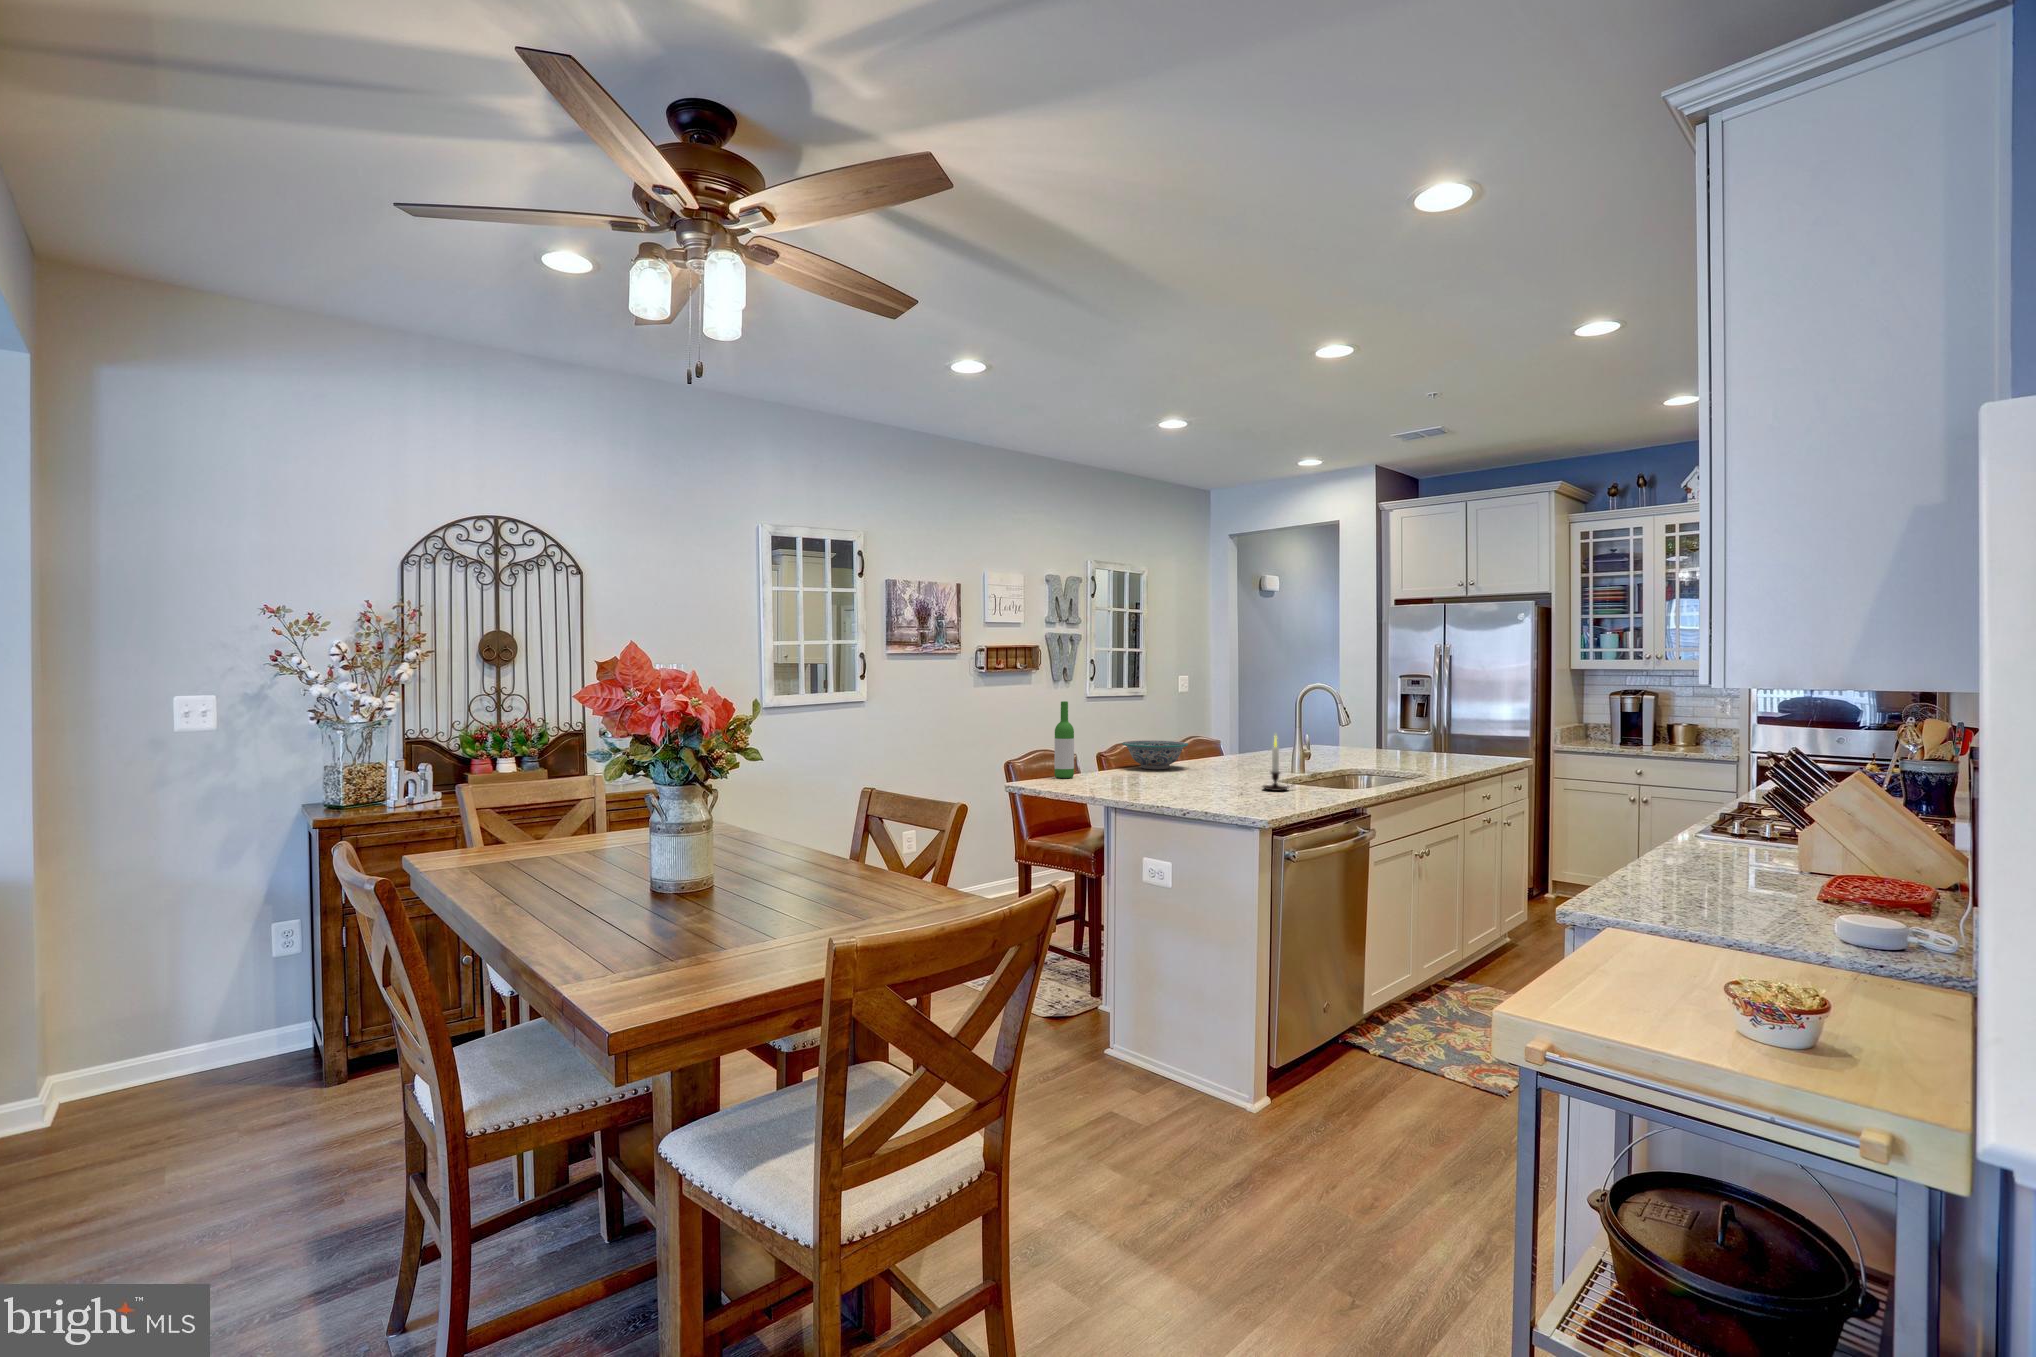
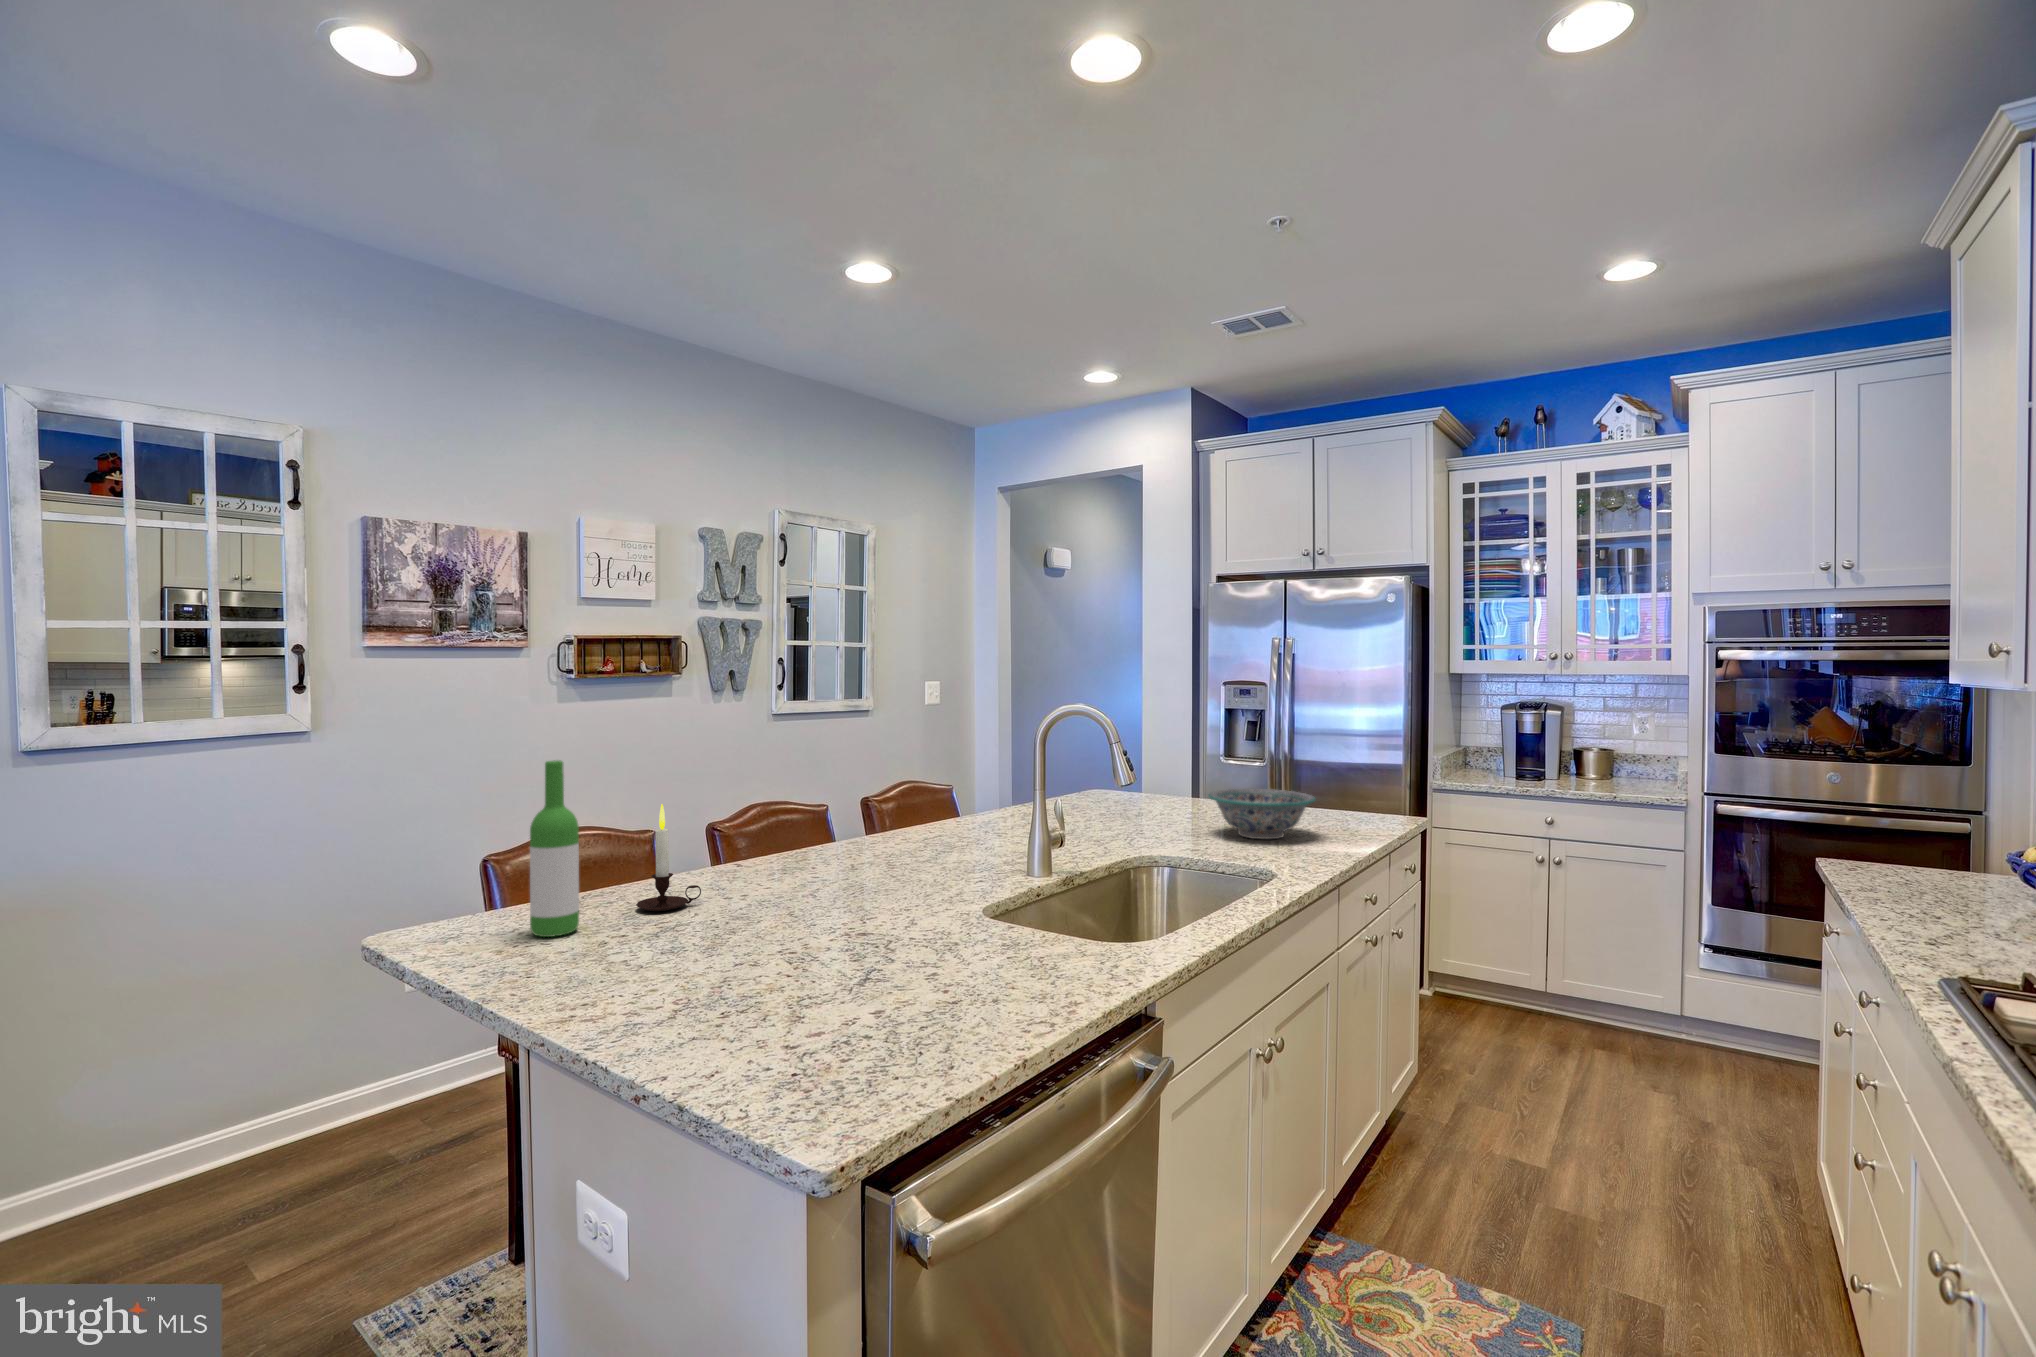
candle: present [1263,737,1290,791] -> present [636,804,701,911]
decorative bowl: present [1122,740,1188,769] -> present [1208,789,1316,839]

